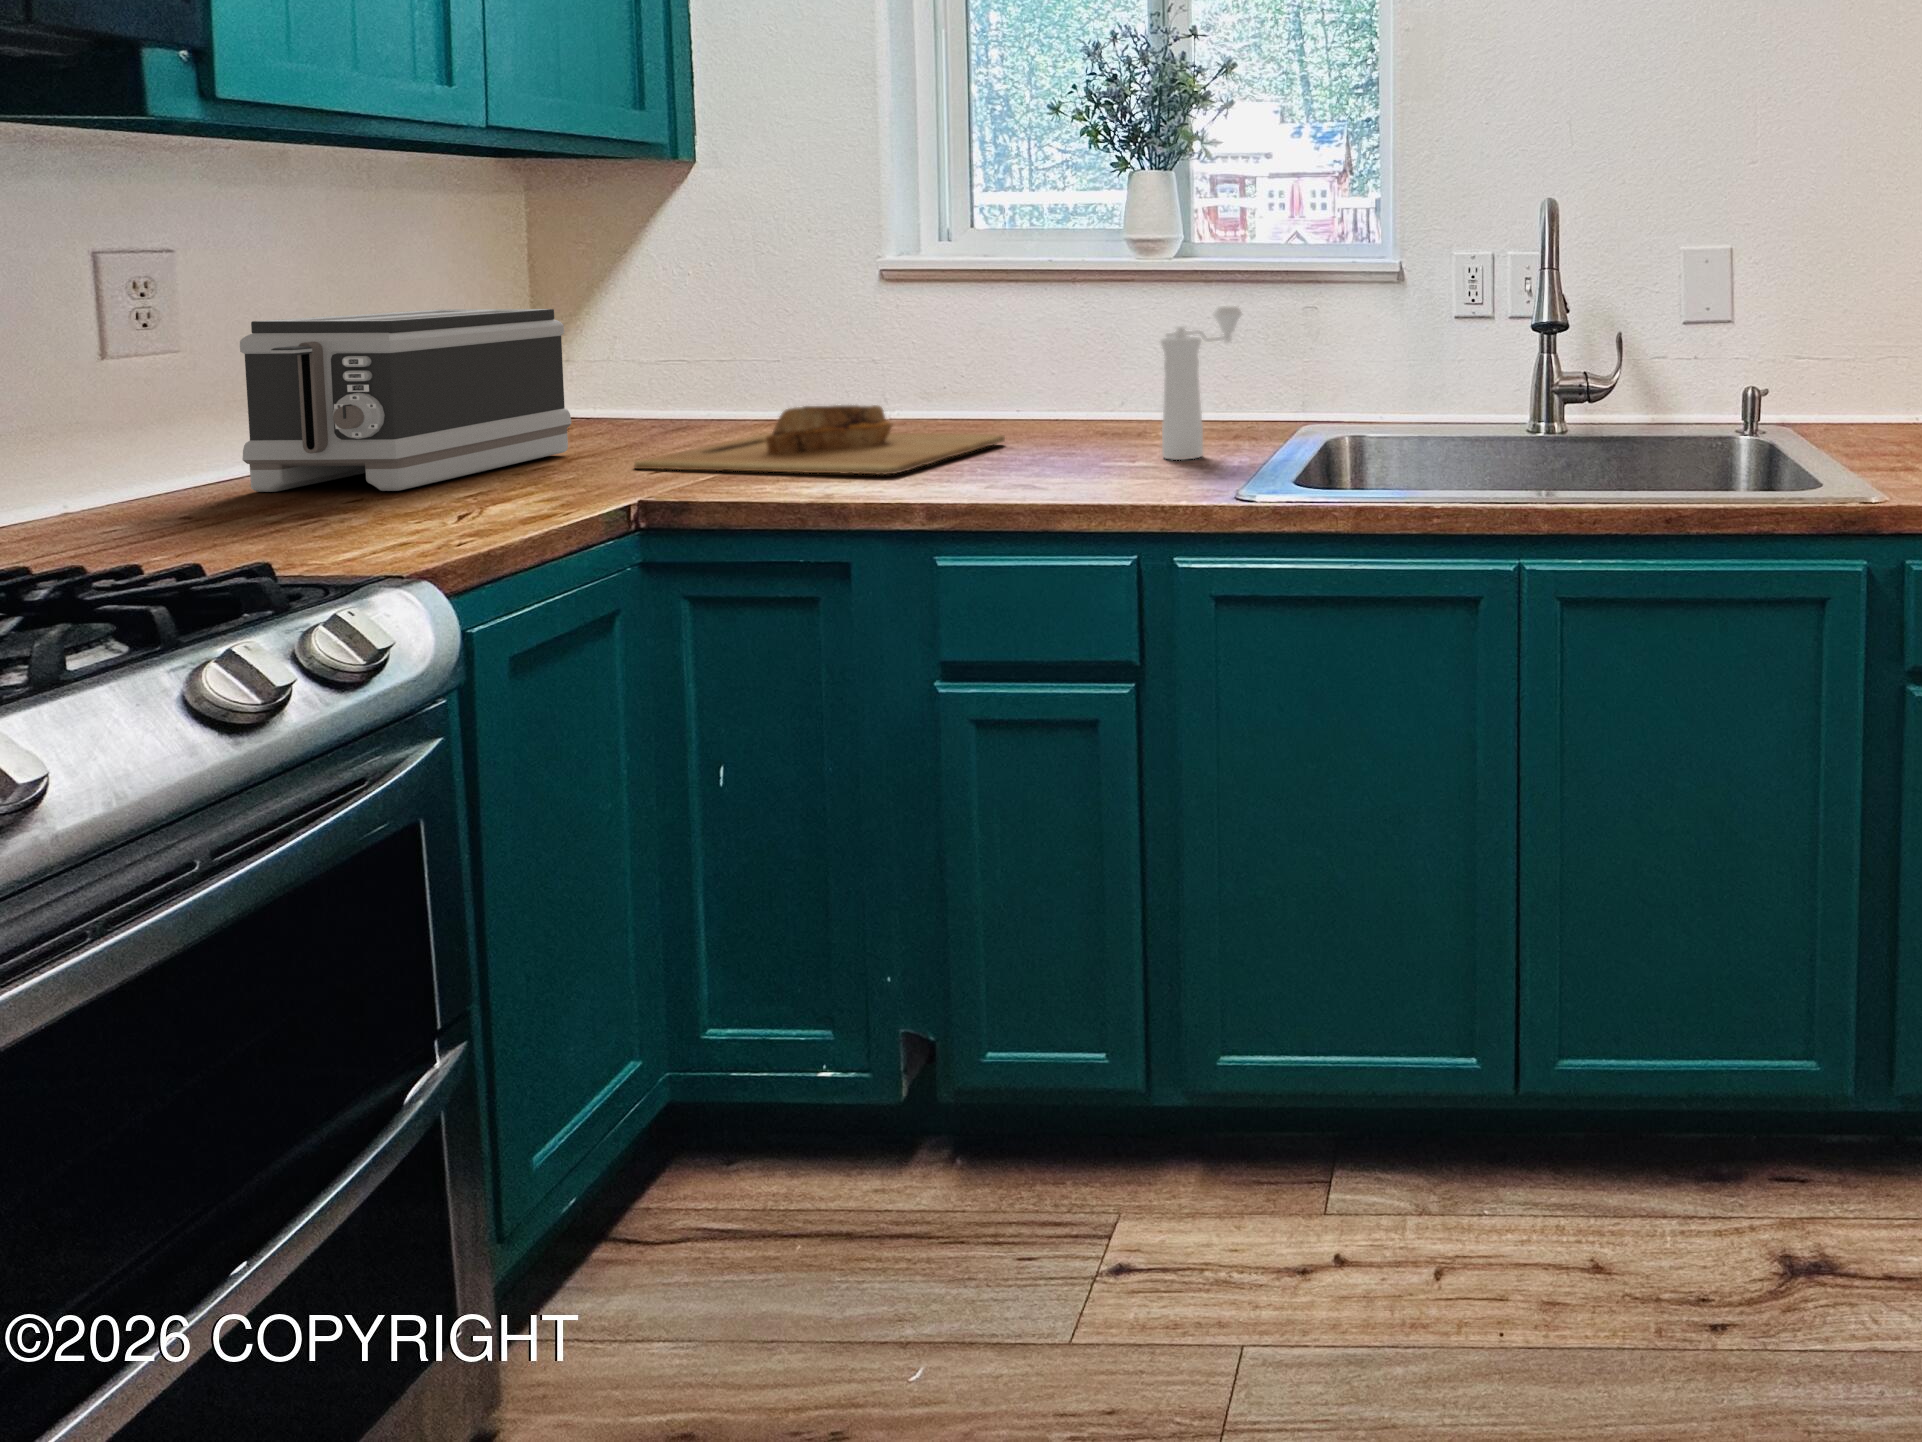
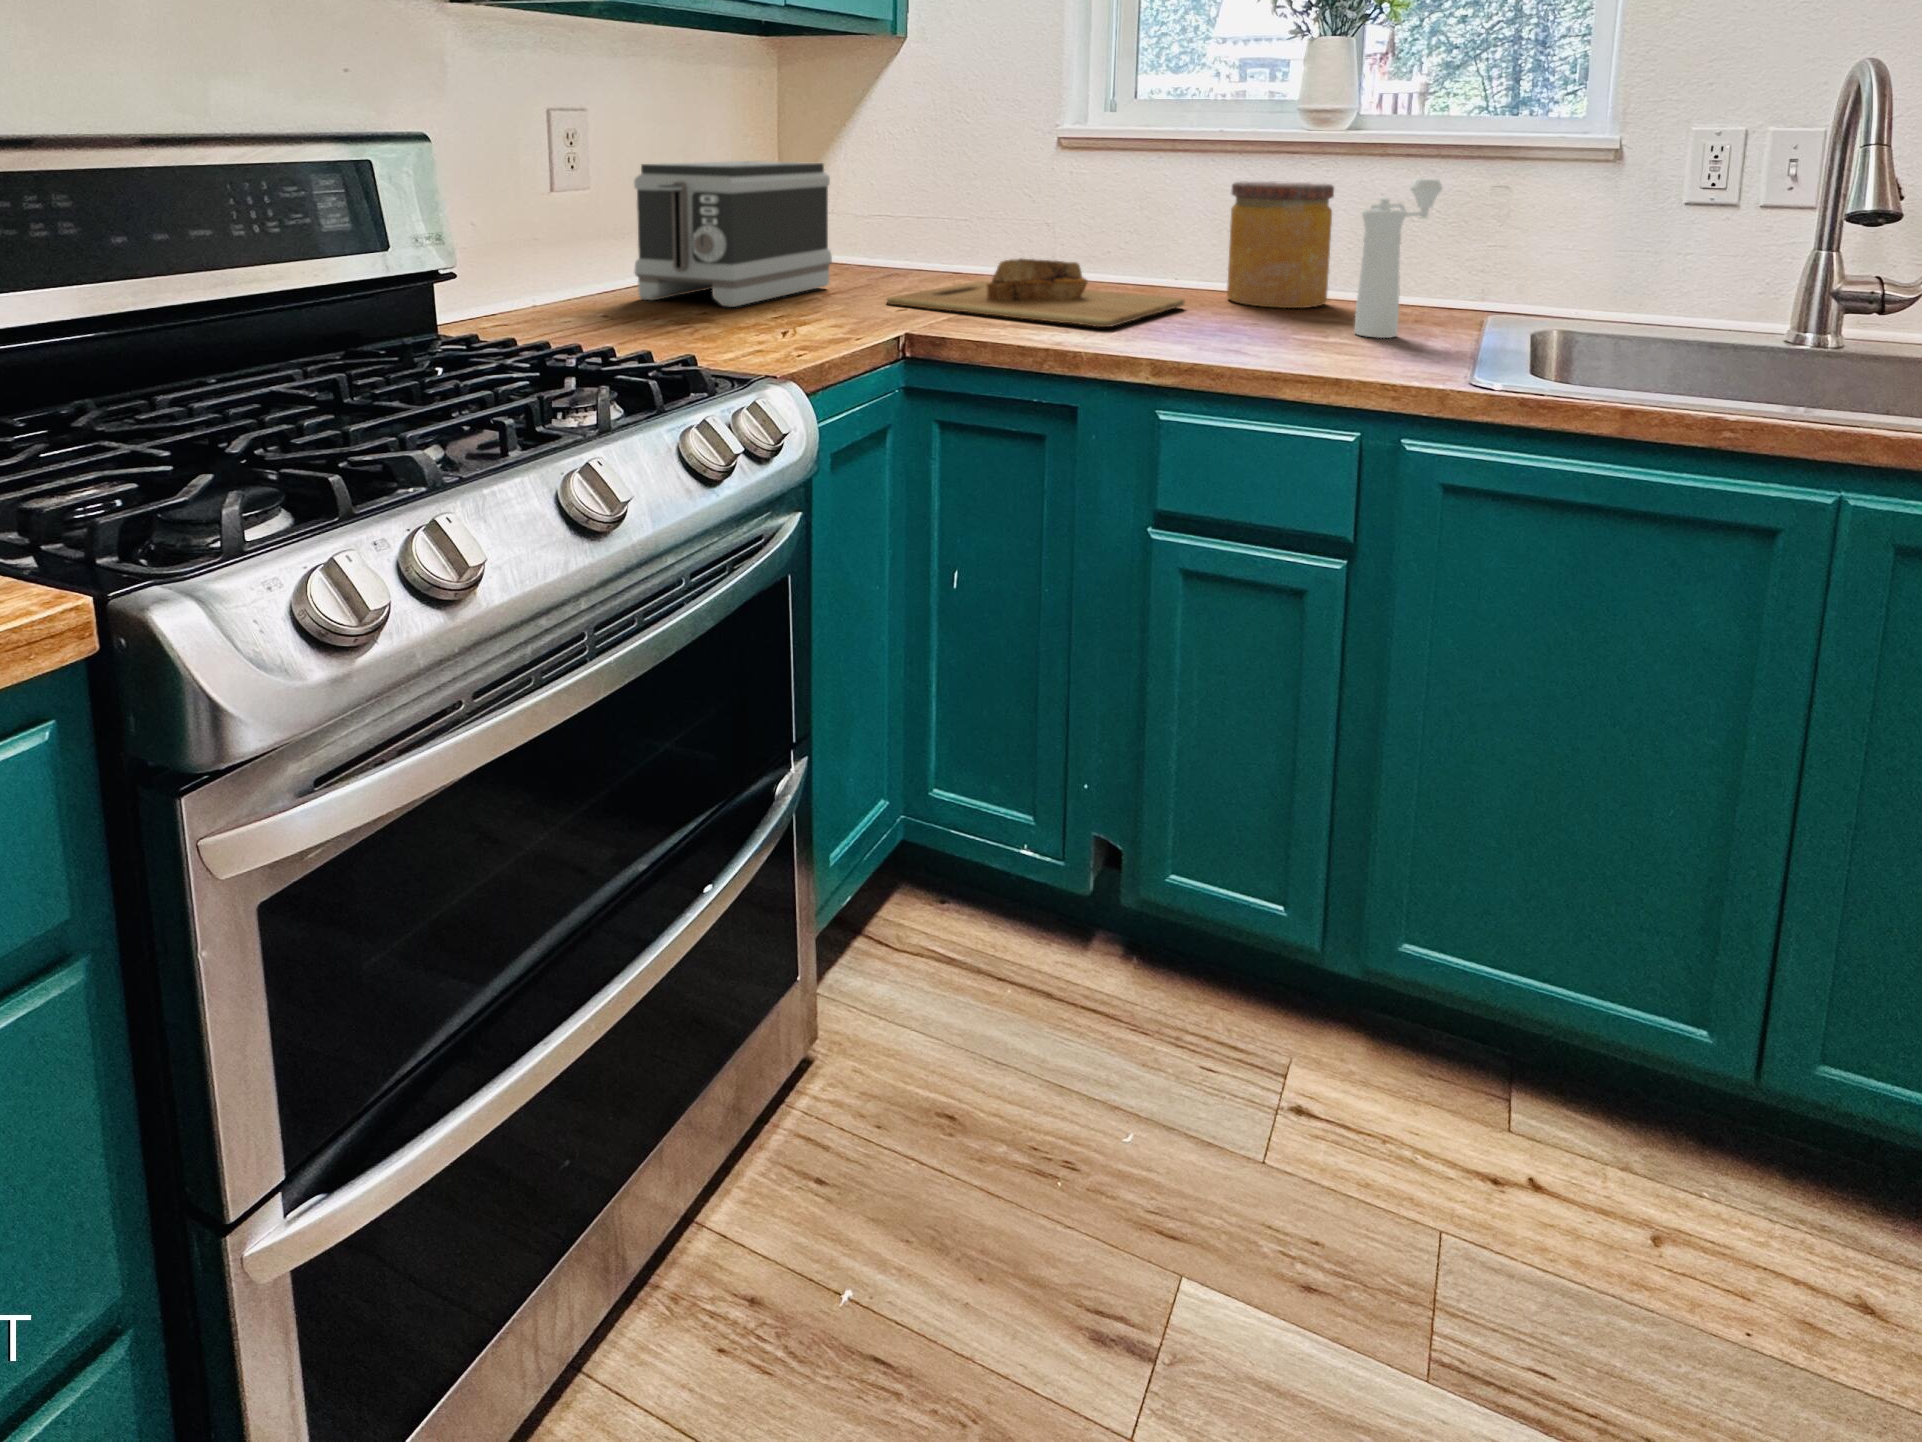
jar: none [1058,310,1162,436] -> present [1227,181,1334,308]

